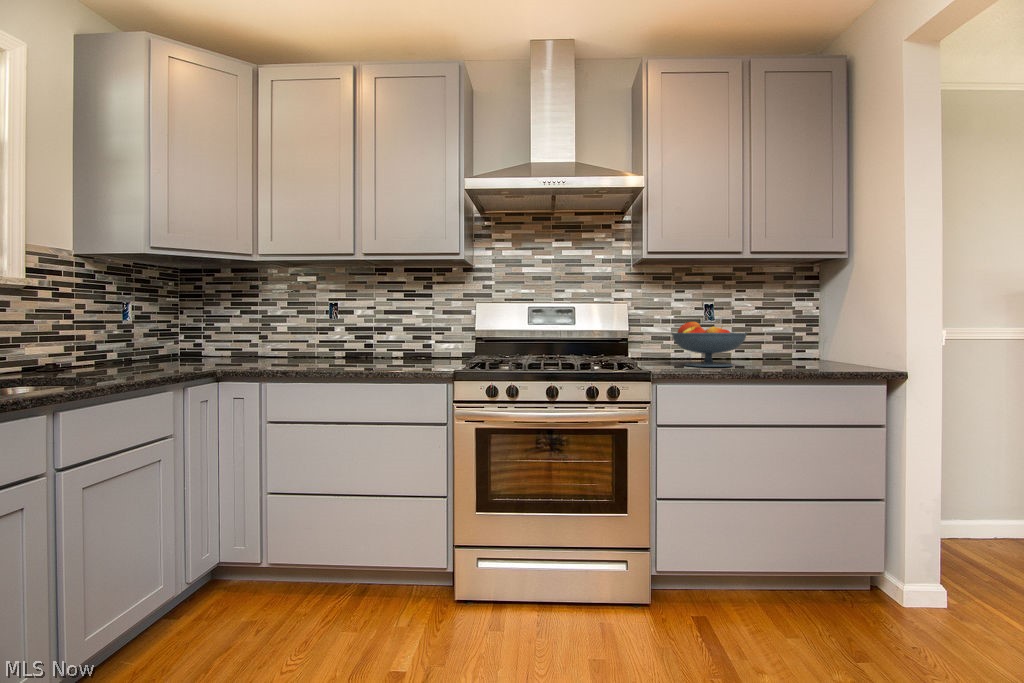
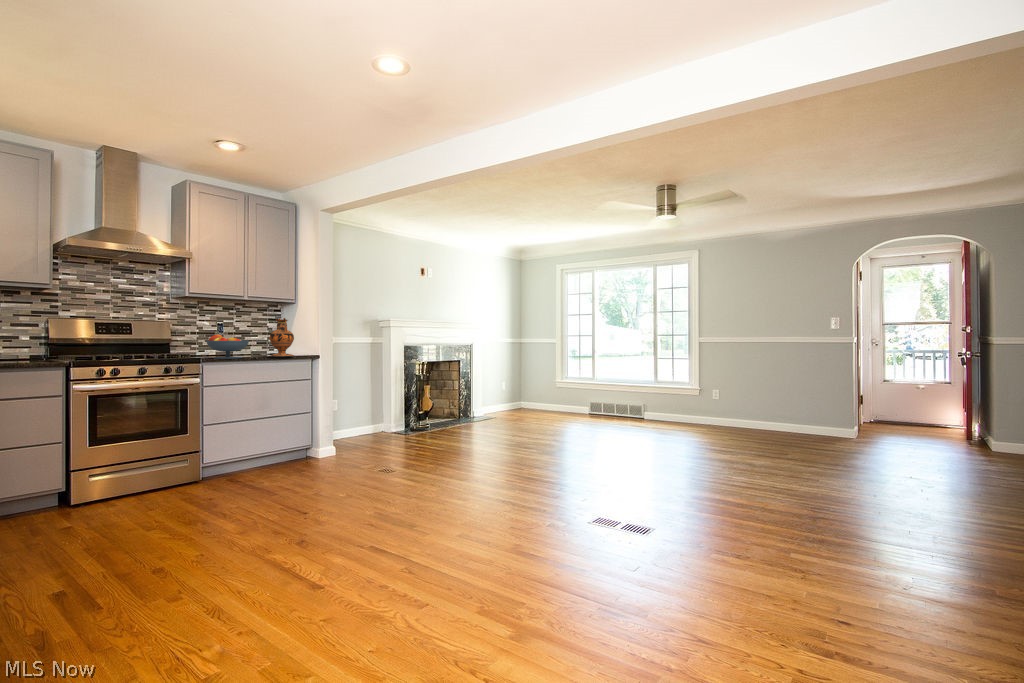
vase: none [788,285,844,368] -> present [269,318,294,358]

